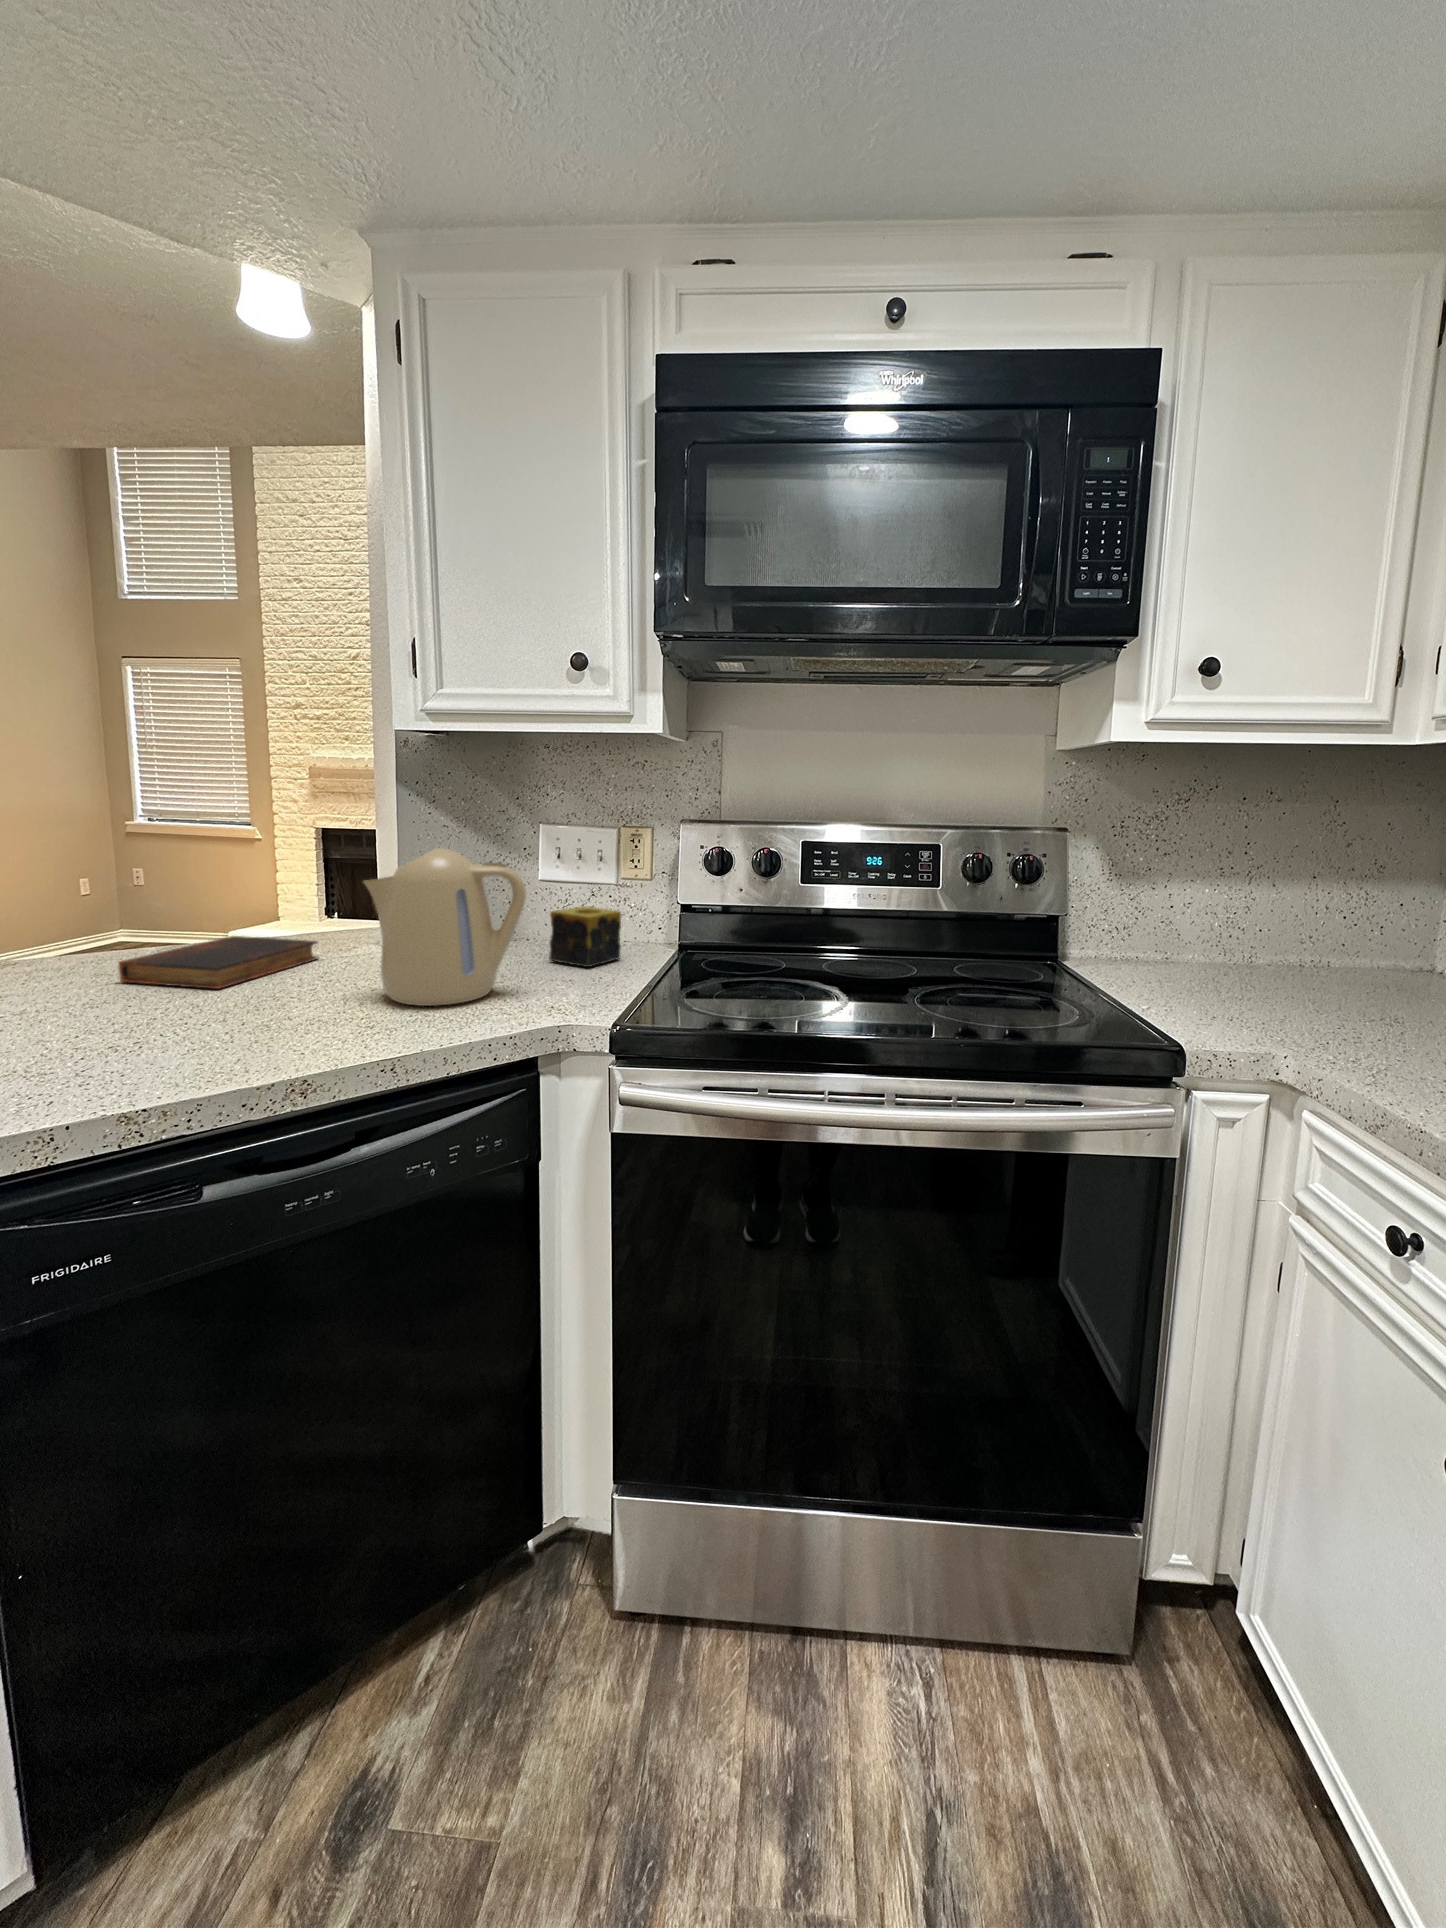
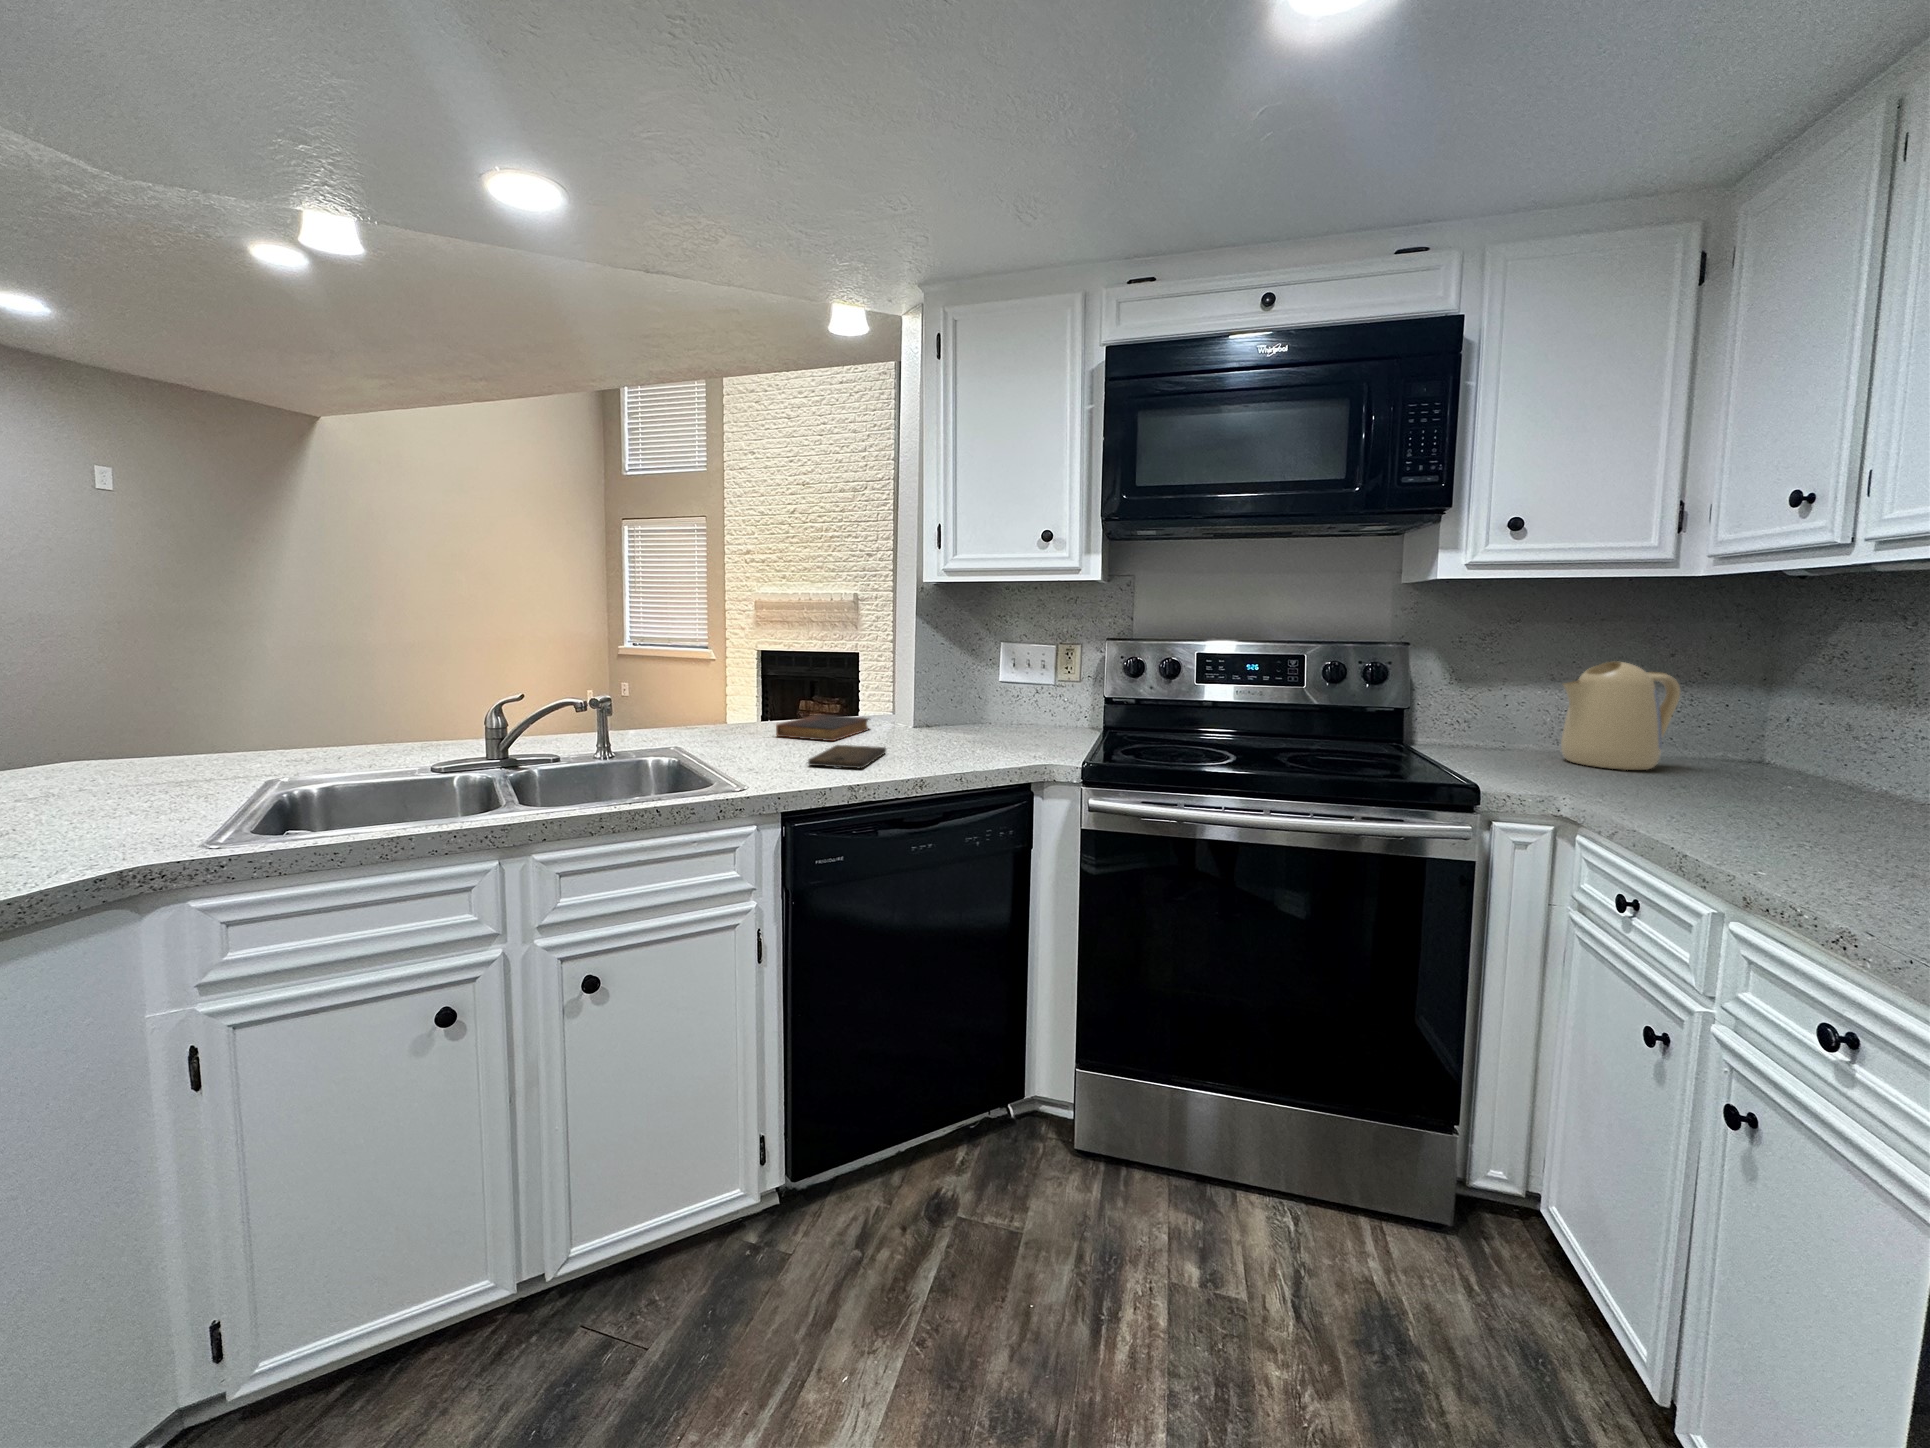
kettle: present [363,848,526,1006] -> present [1561,661,1680,770]
candle: present [549,906,621,967] -> none [1017,698,1066,738]
cutting board: none [82,1002,290,1062] -> present [808,745,886,768]

